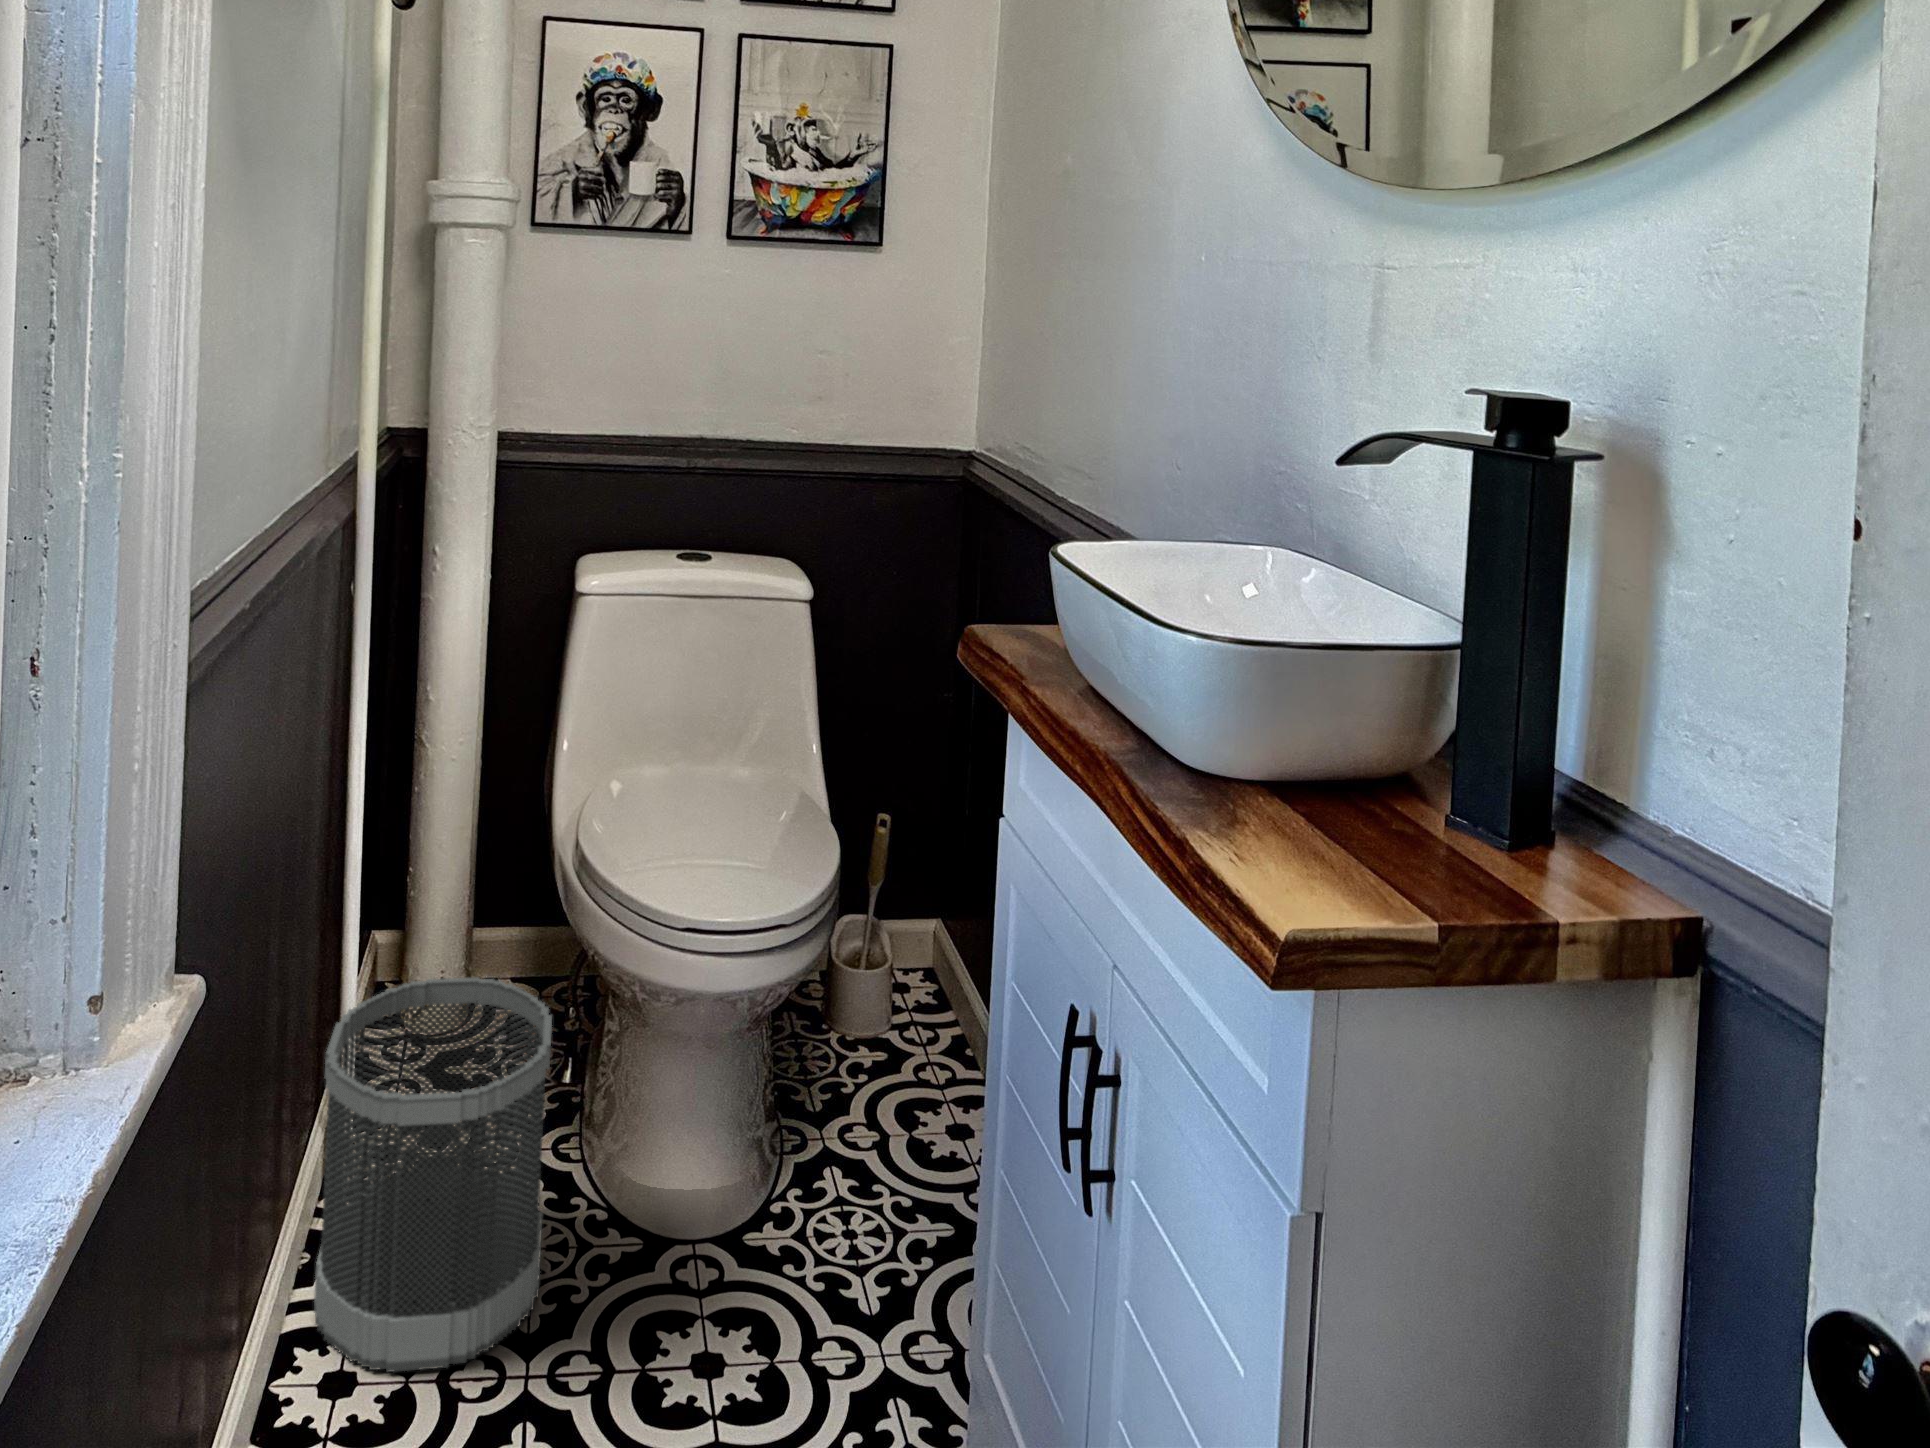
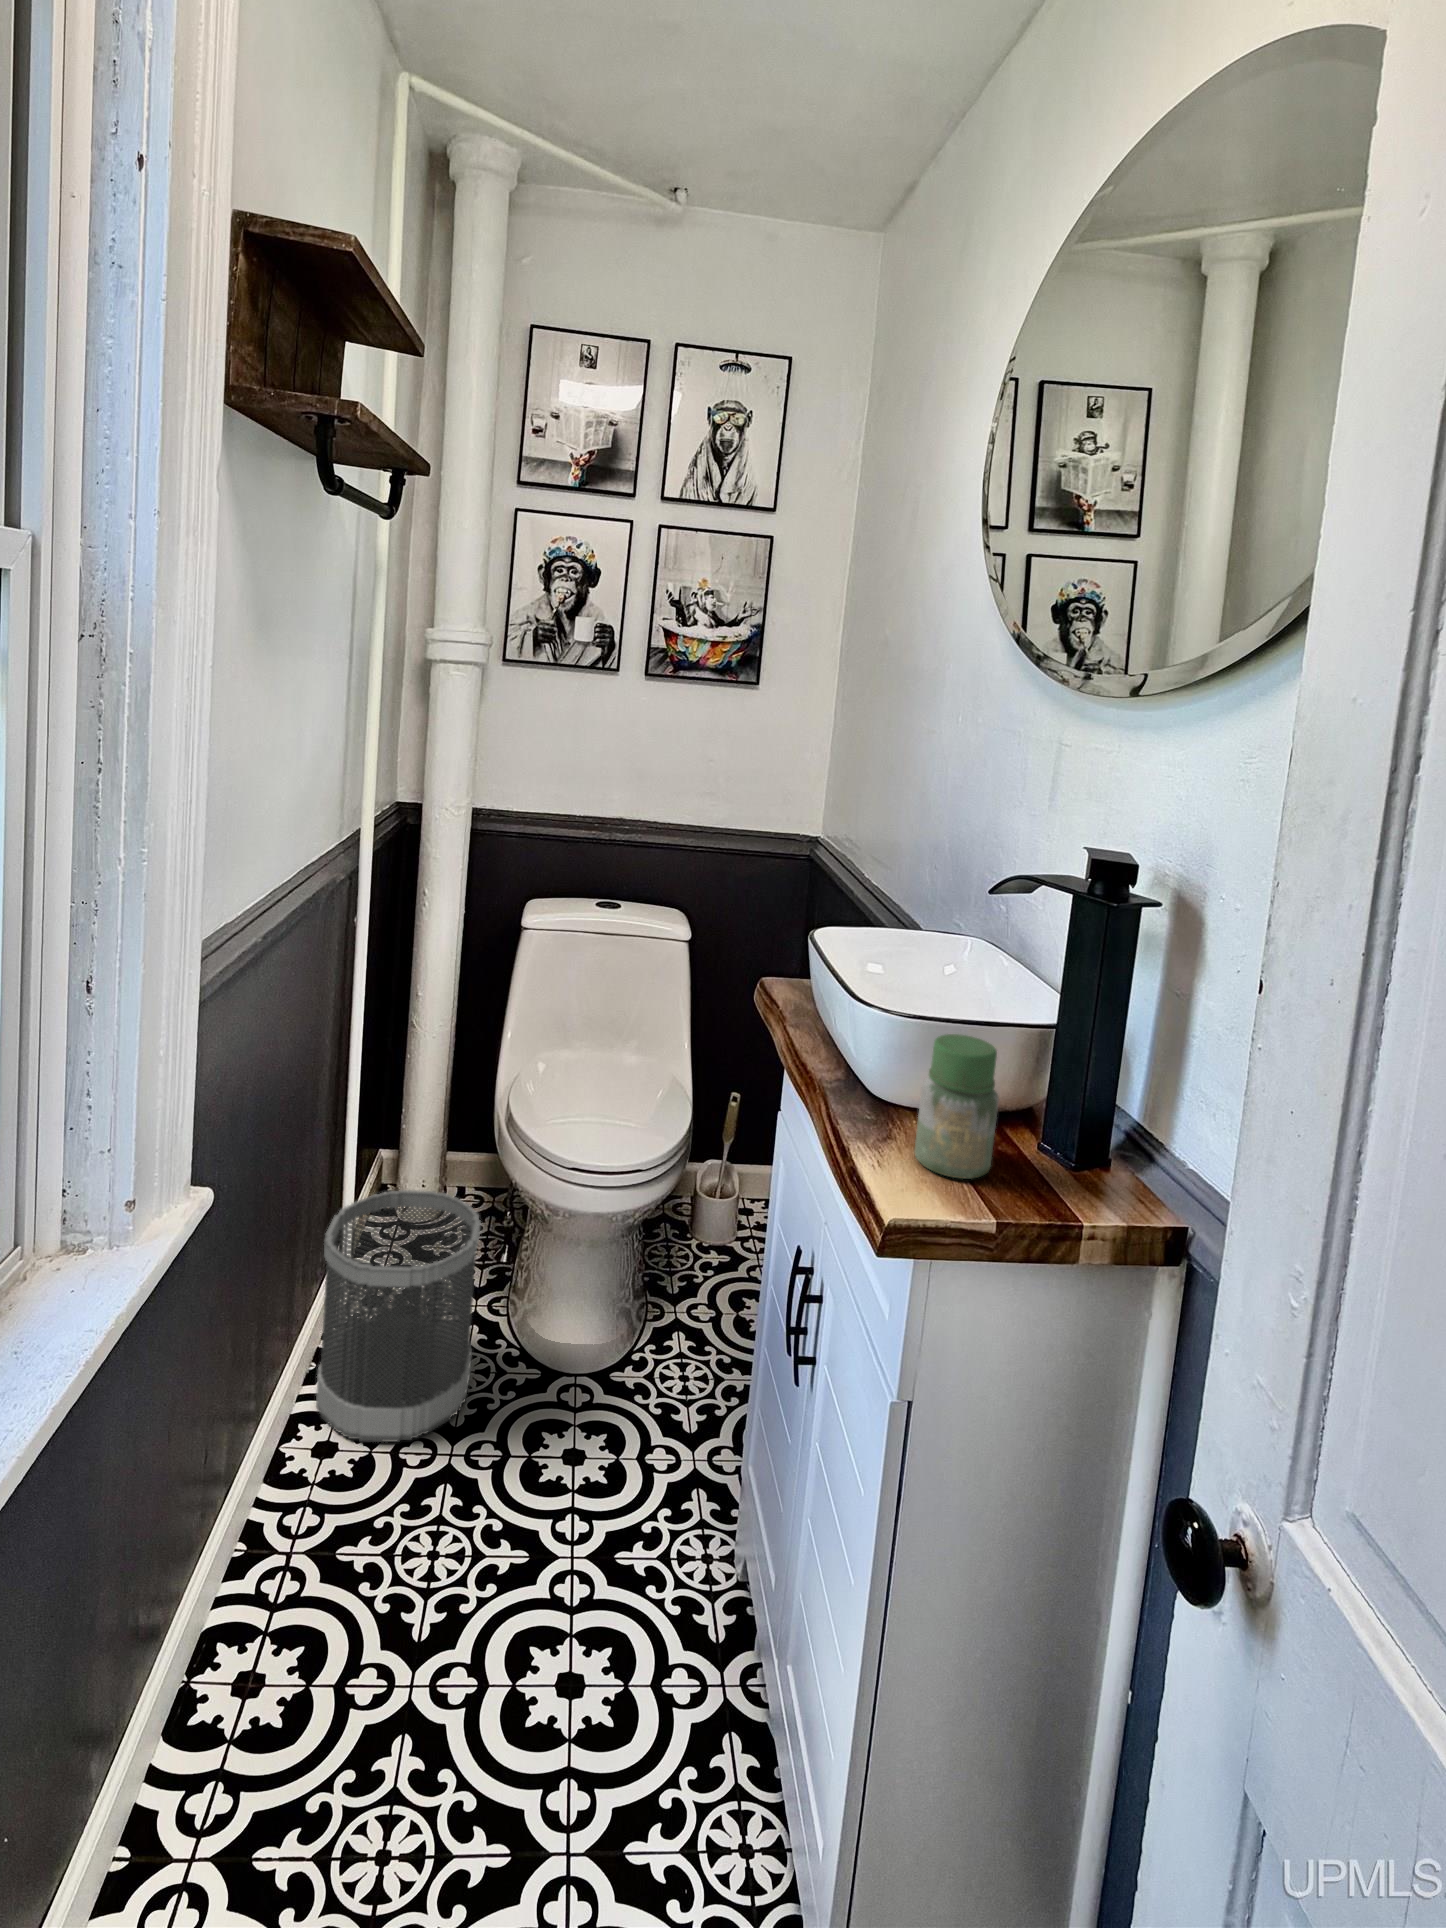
jar: none [1281,661,1403,870] -> present [915,1034,999,1179]

